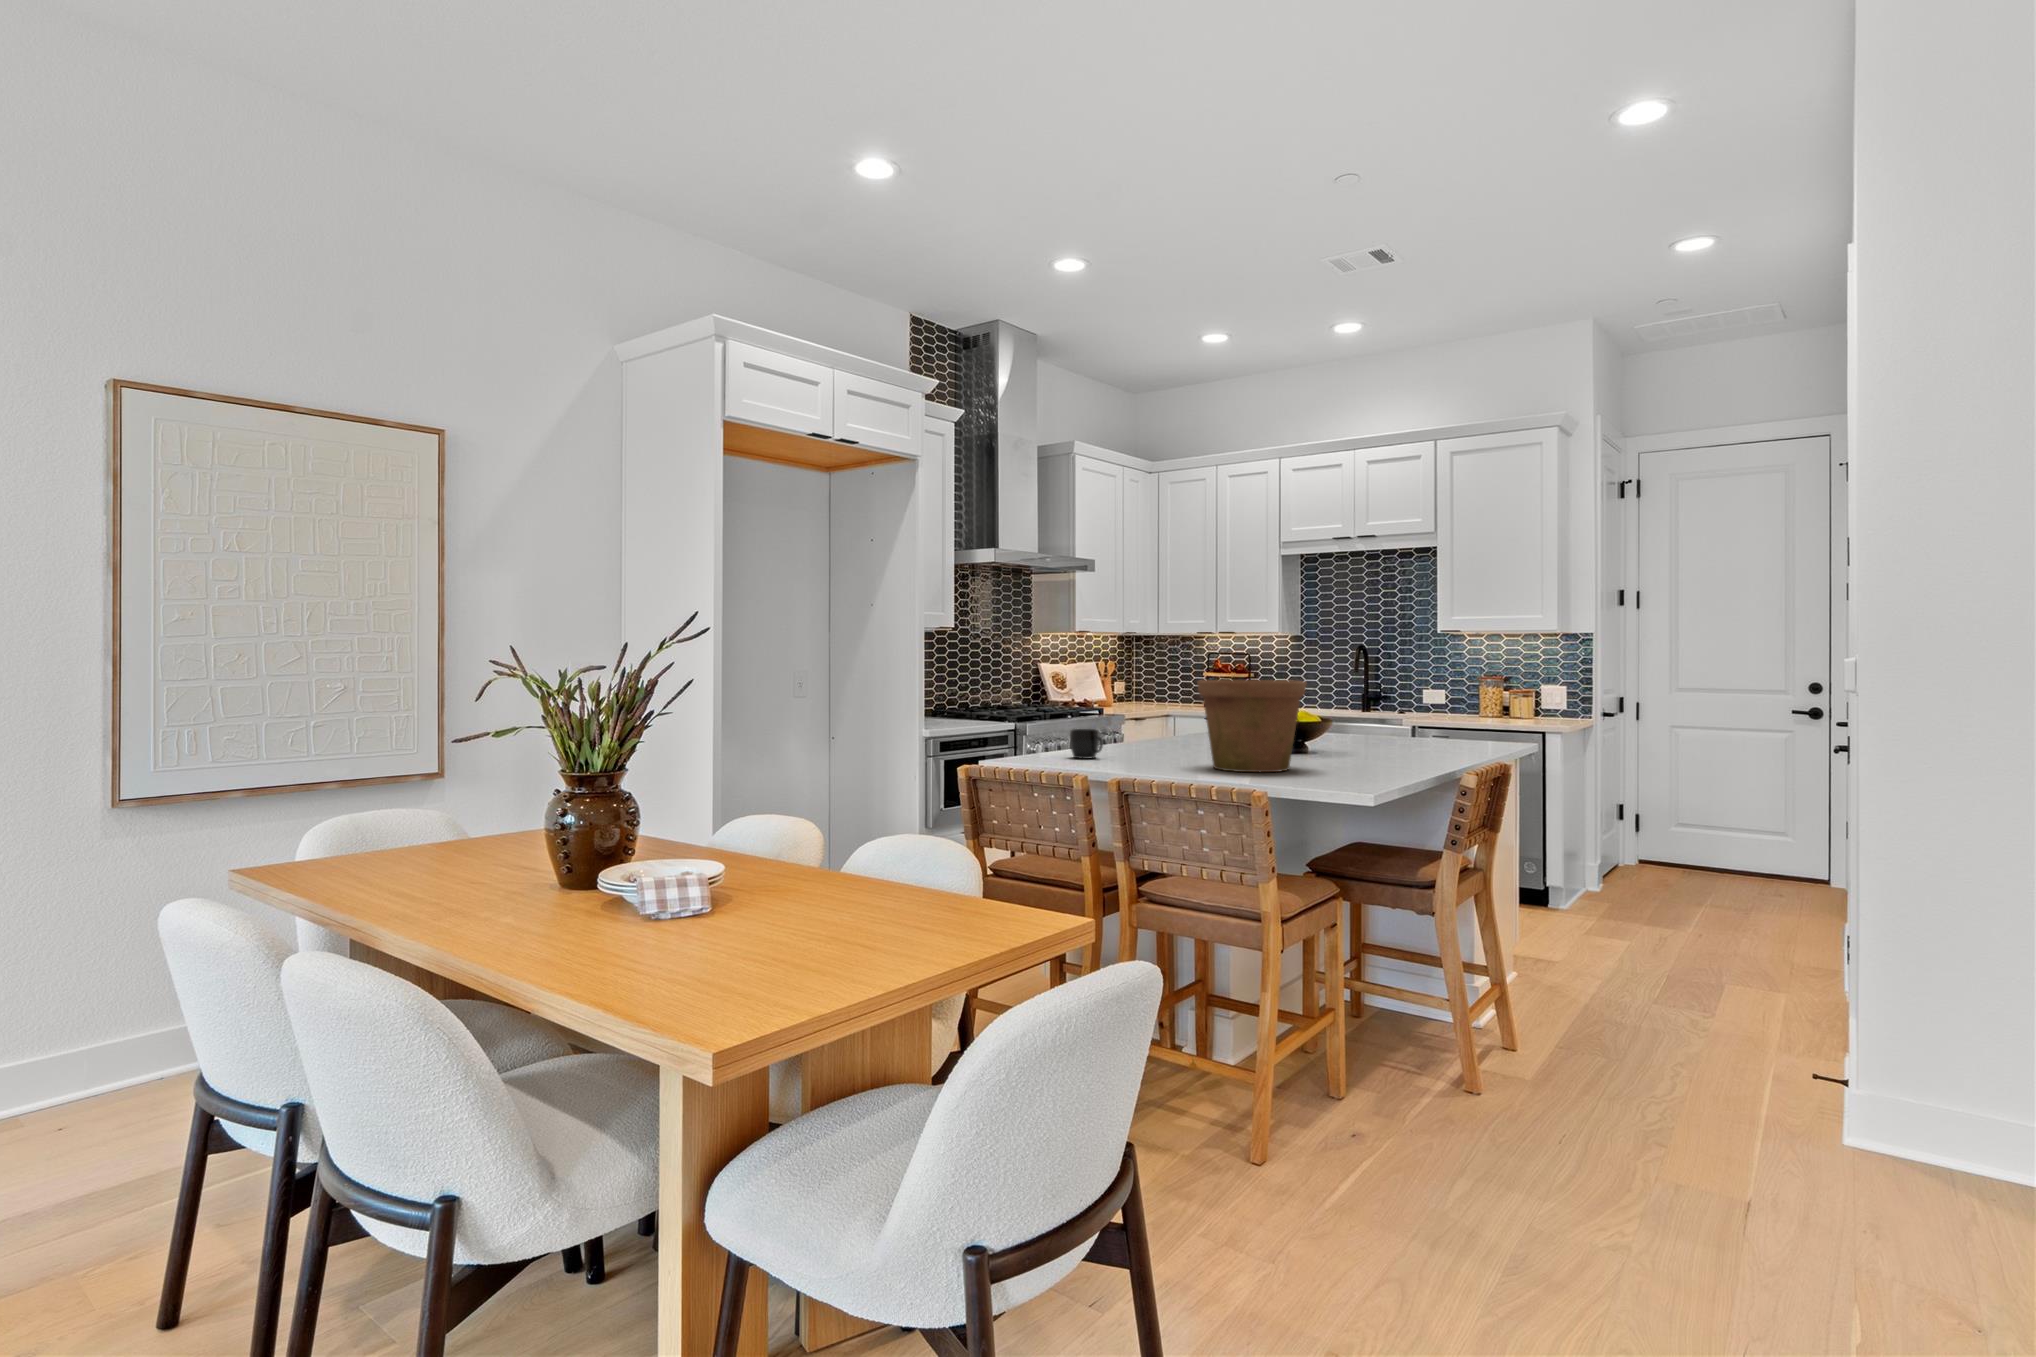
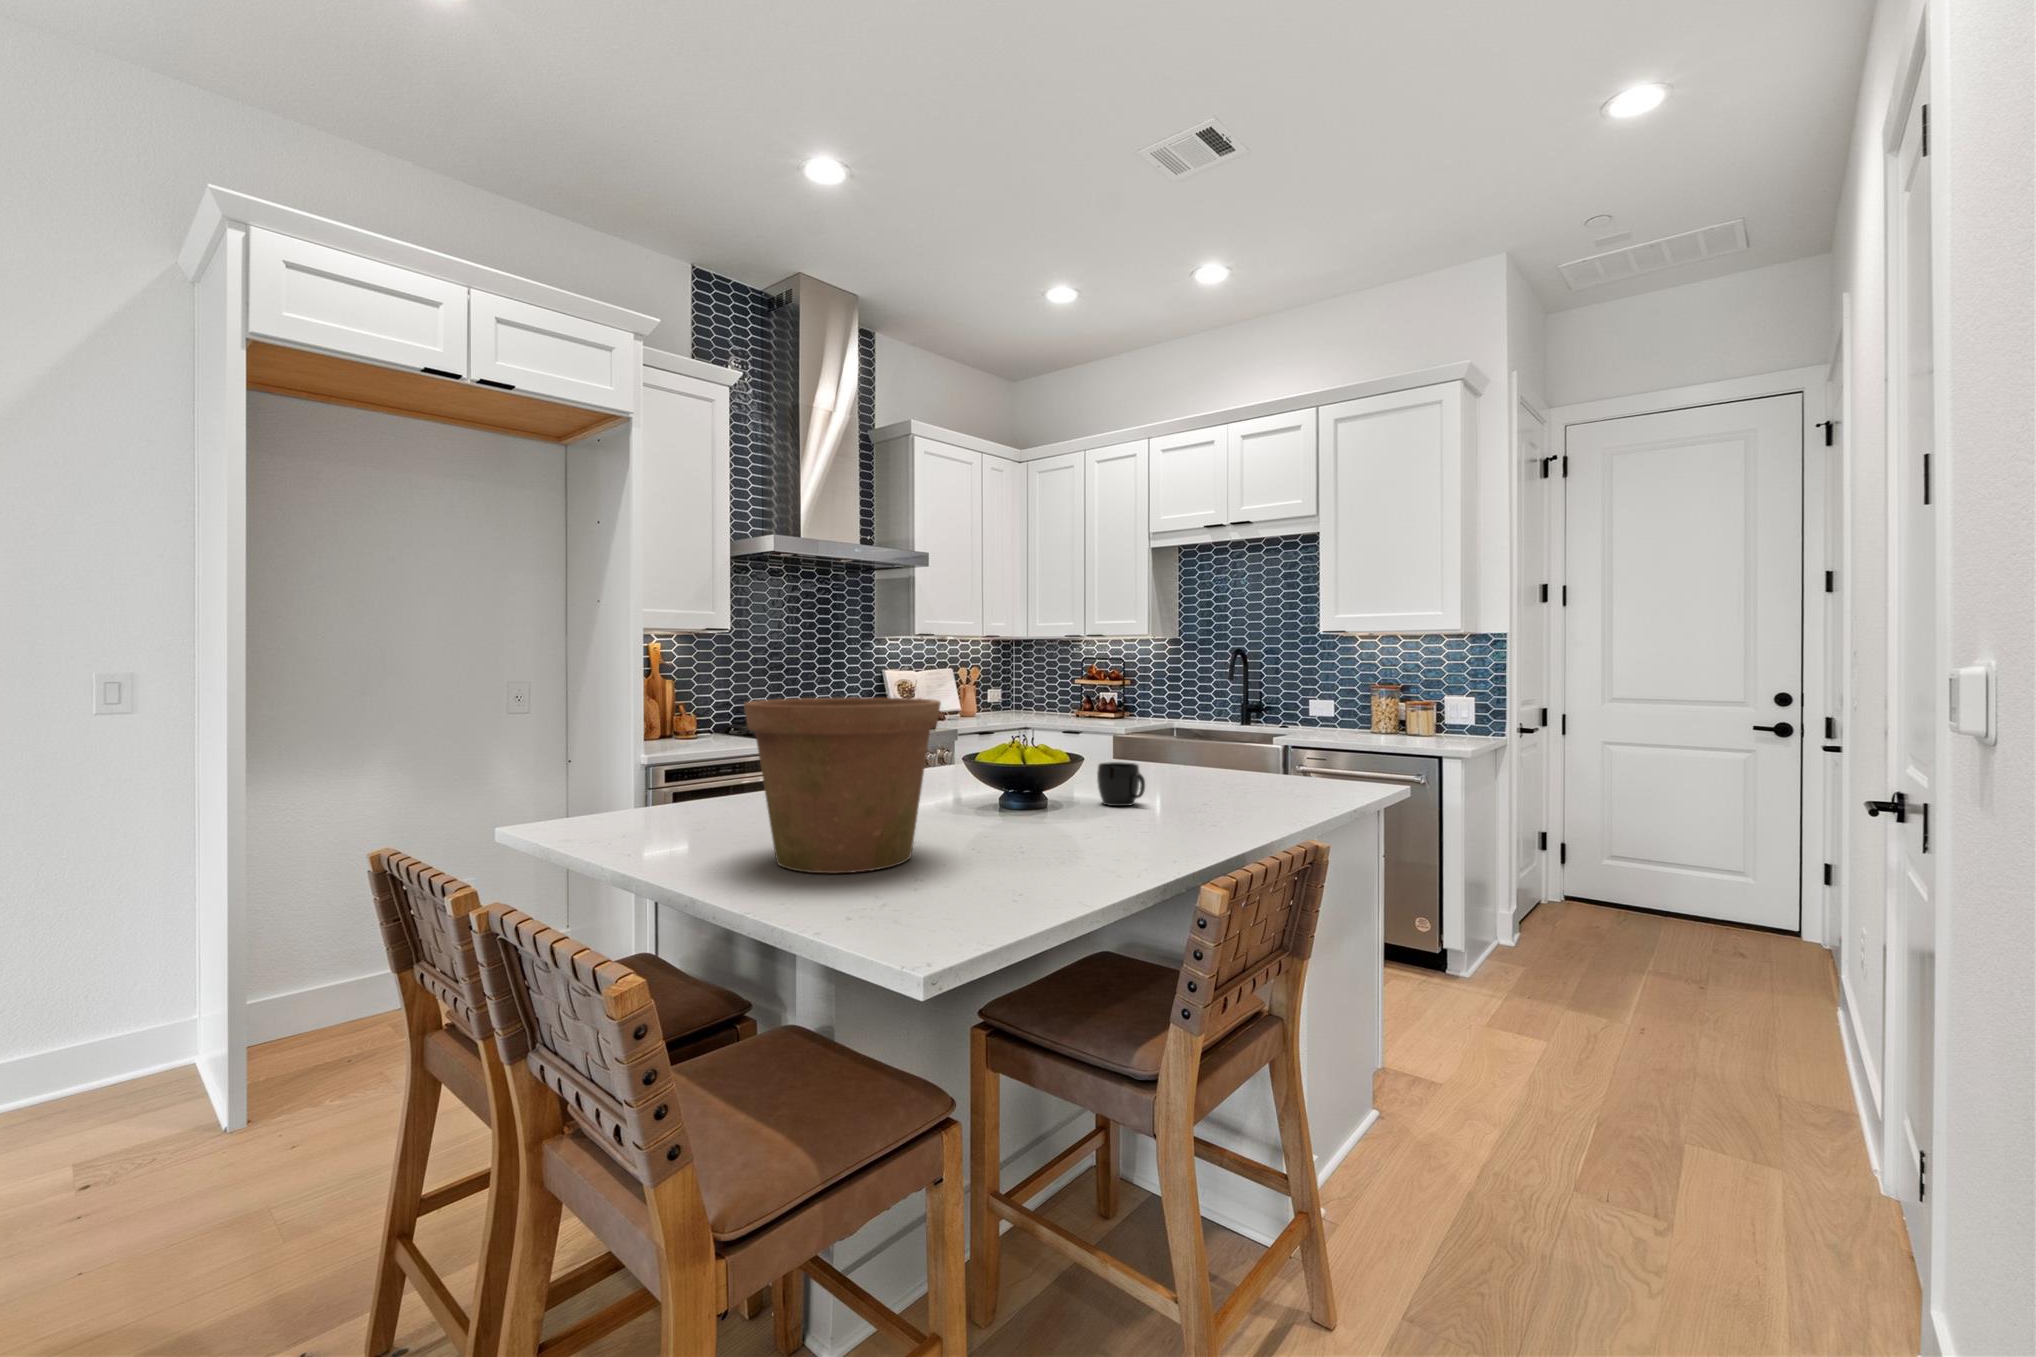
mug: present [1070,729,1103,759] -> present [1097,762,1145,806]

